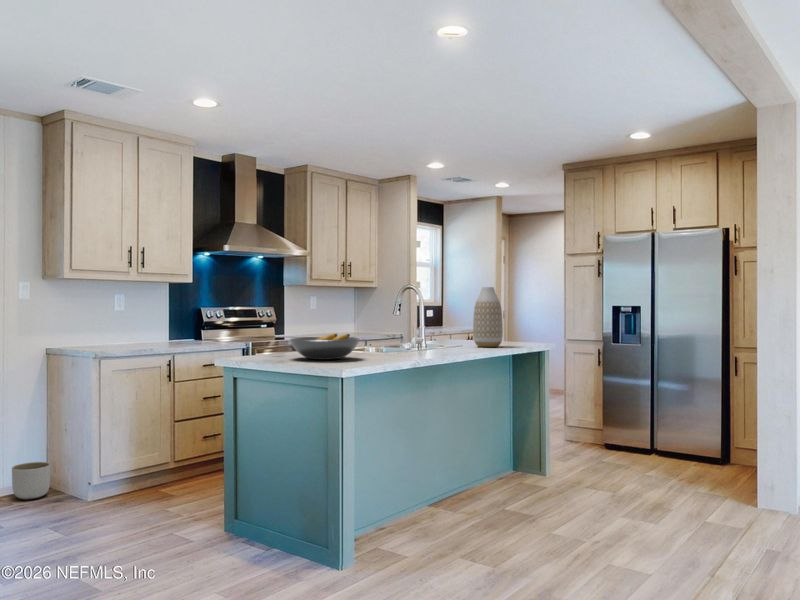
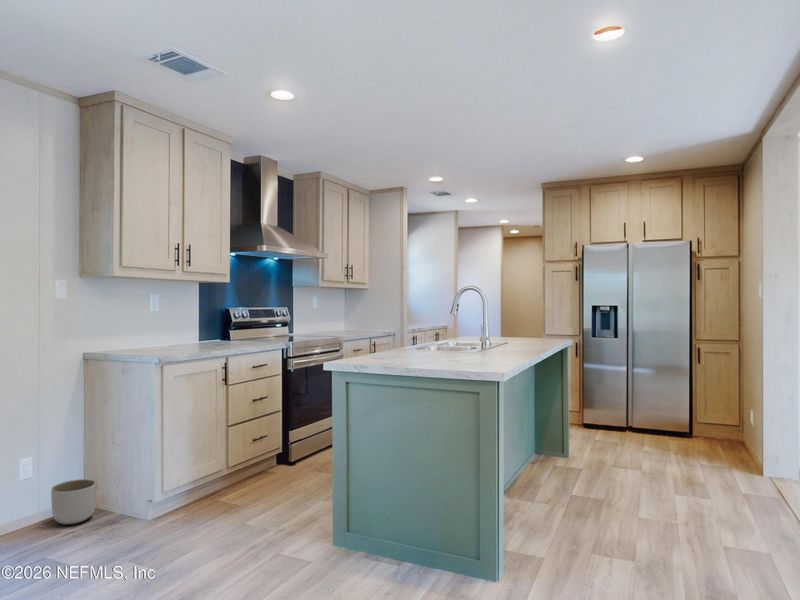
vase: present [473,287,503,347] -> none [520,288,547,344]
fruit bowl: present [290,334,360,360] -> none [412,335,485,362]

